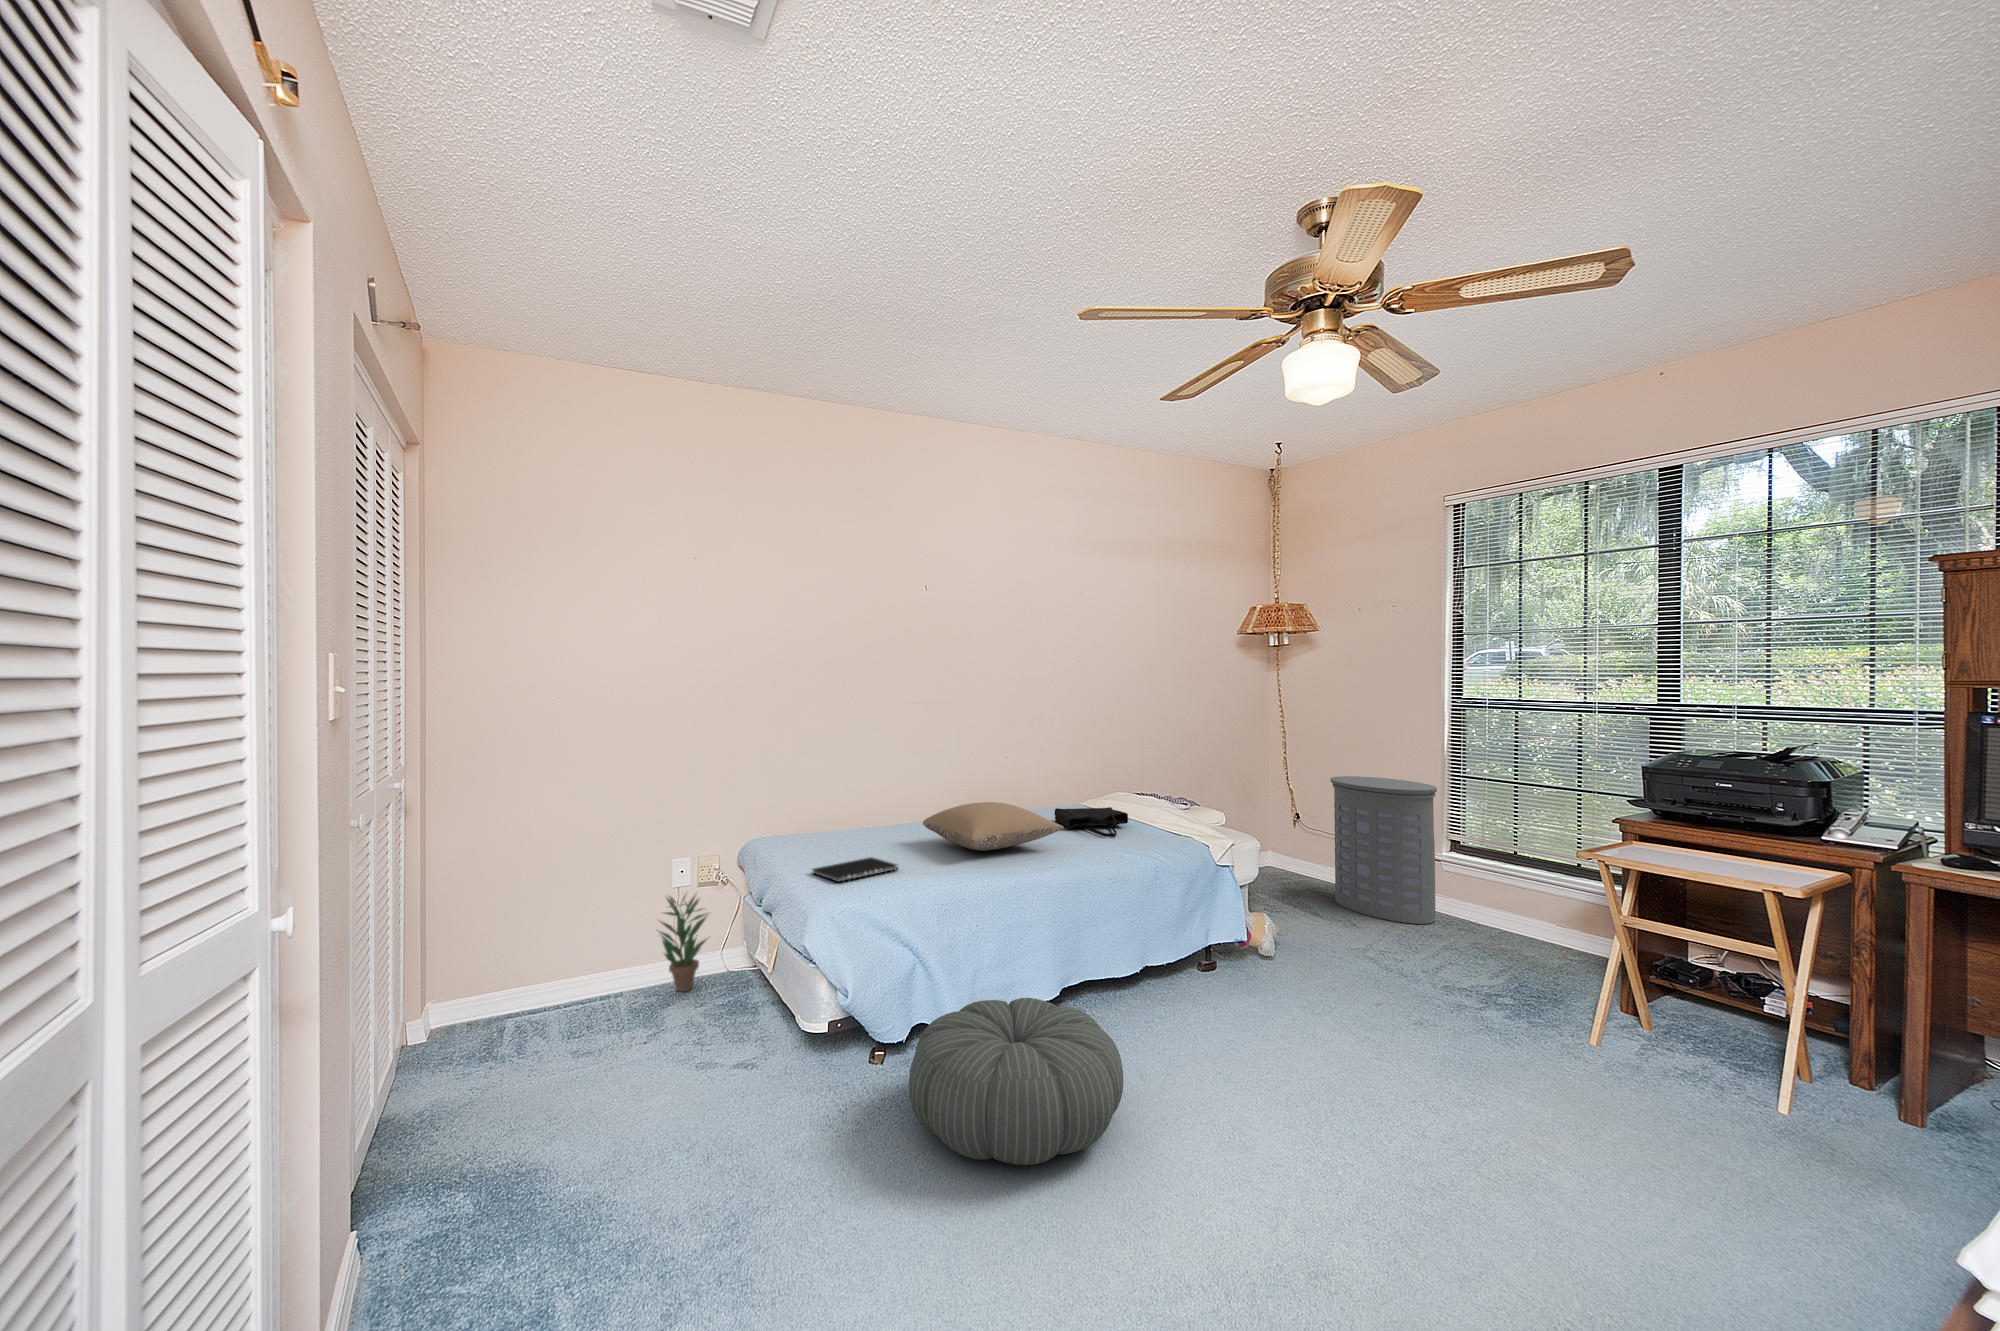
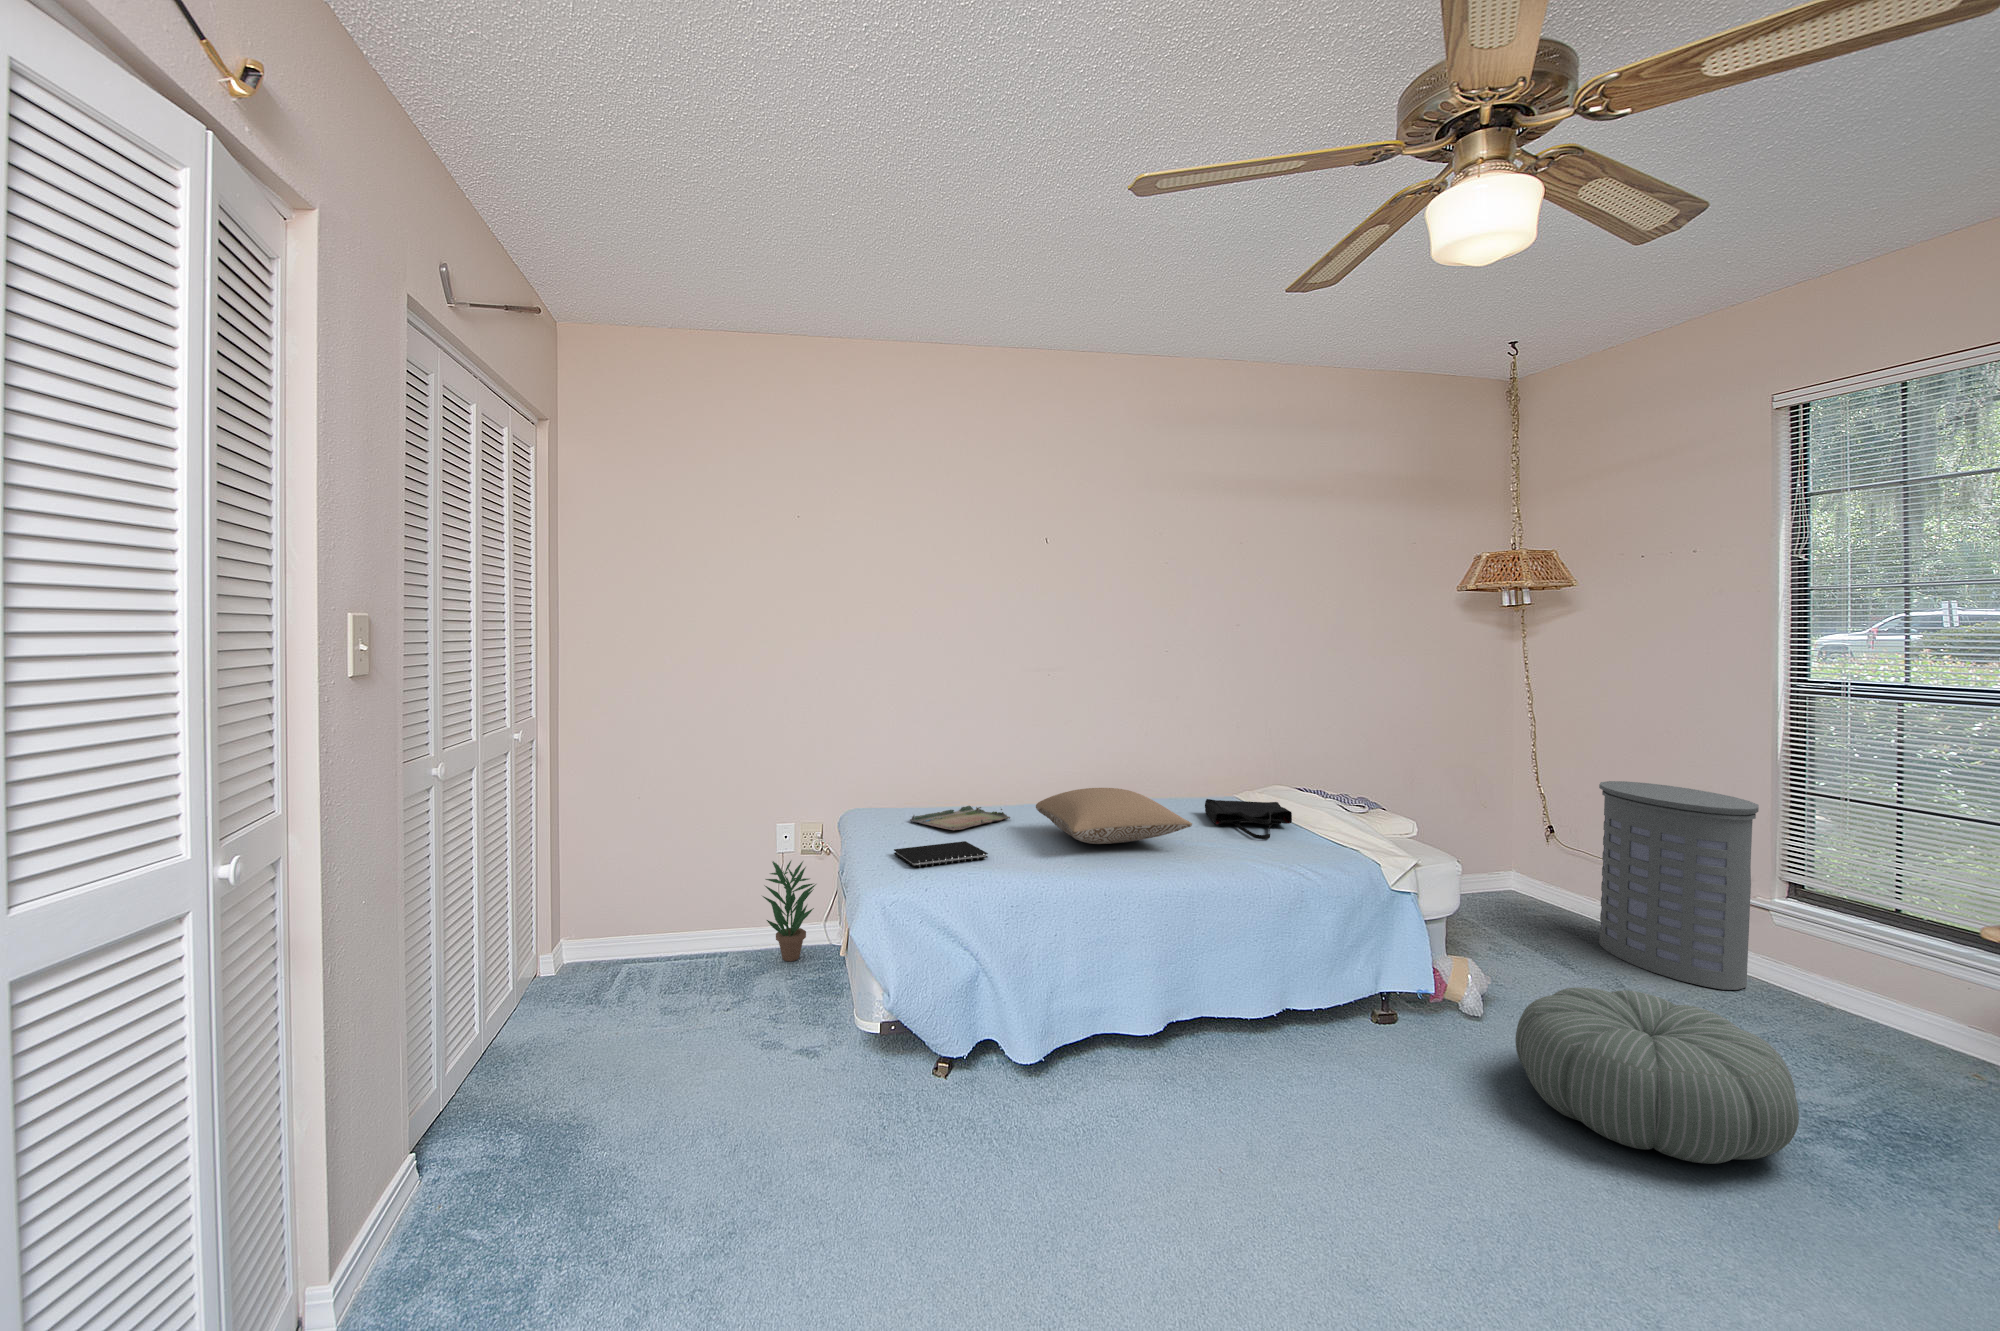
tray: none [805,827,896,849] -> present [910,806,1010,830]
pouf: present [909,998,1123,1165] -> present [1516,988,1799,1164]

